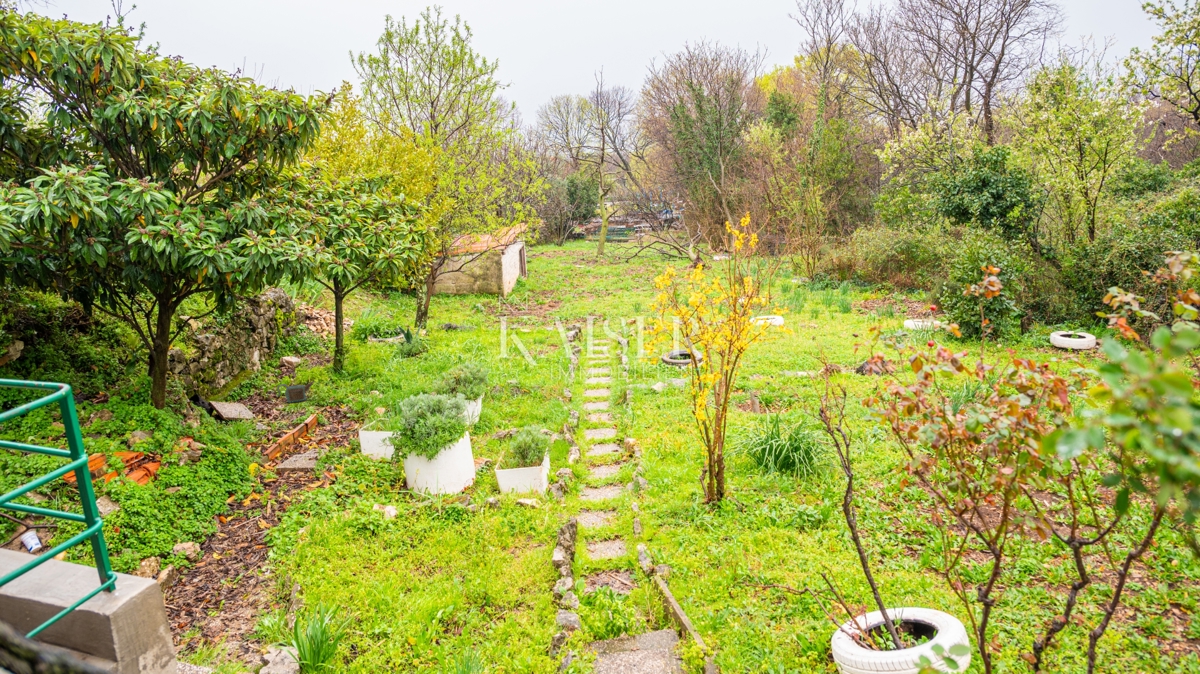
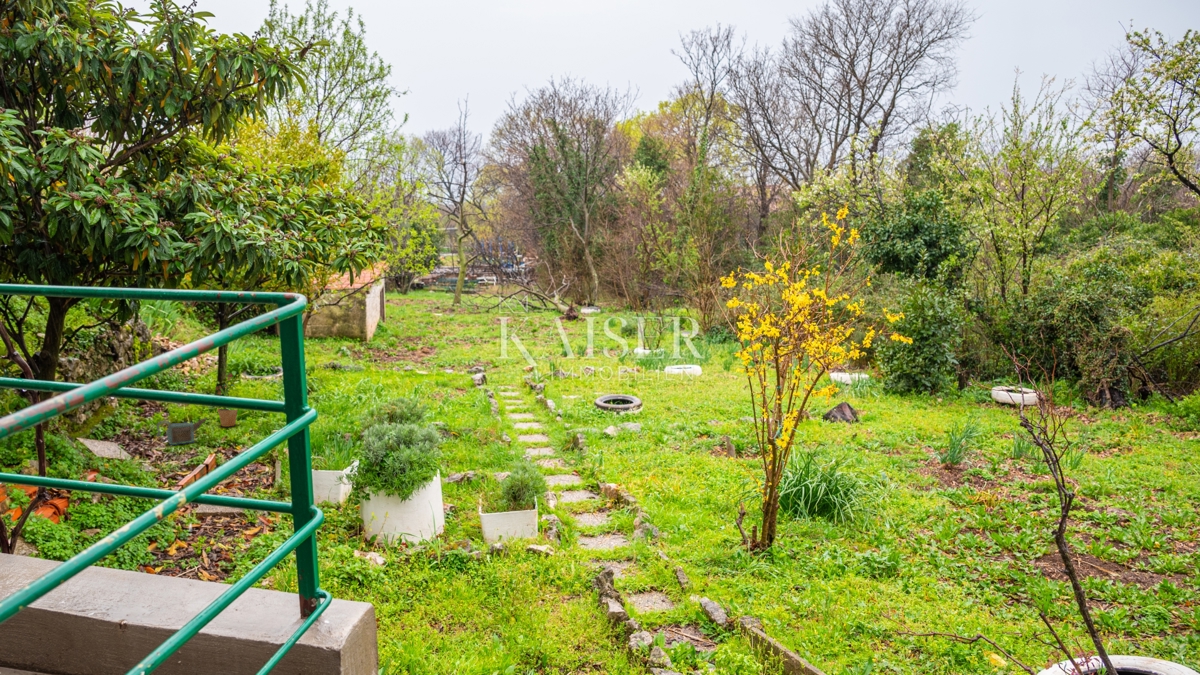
potted plant: none [325,343,343,386] -> present [216,373,237,427]

